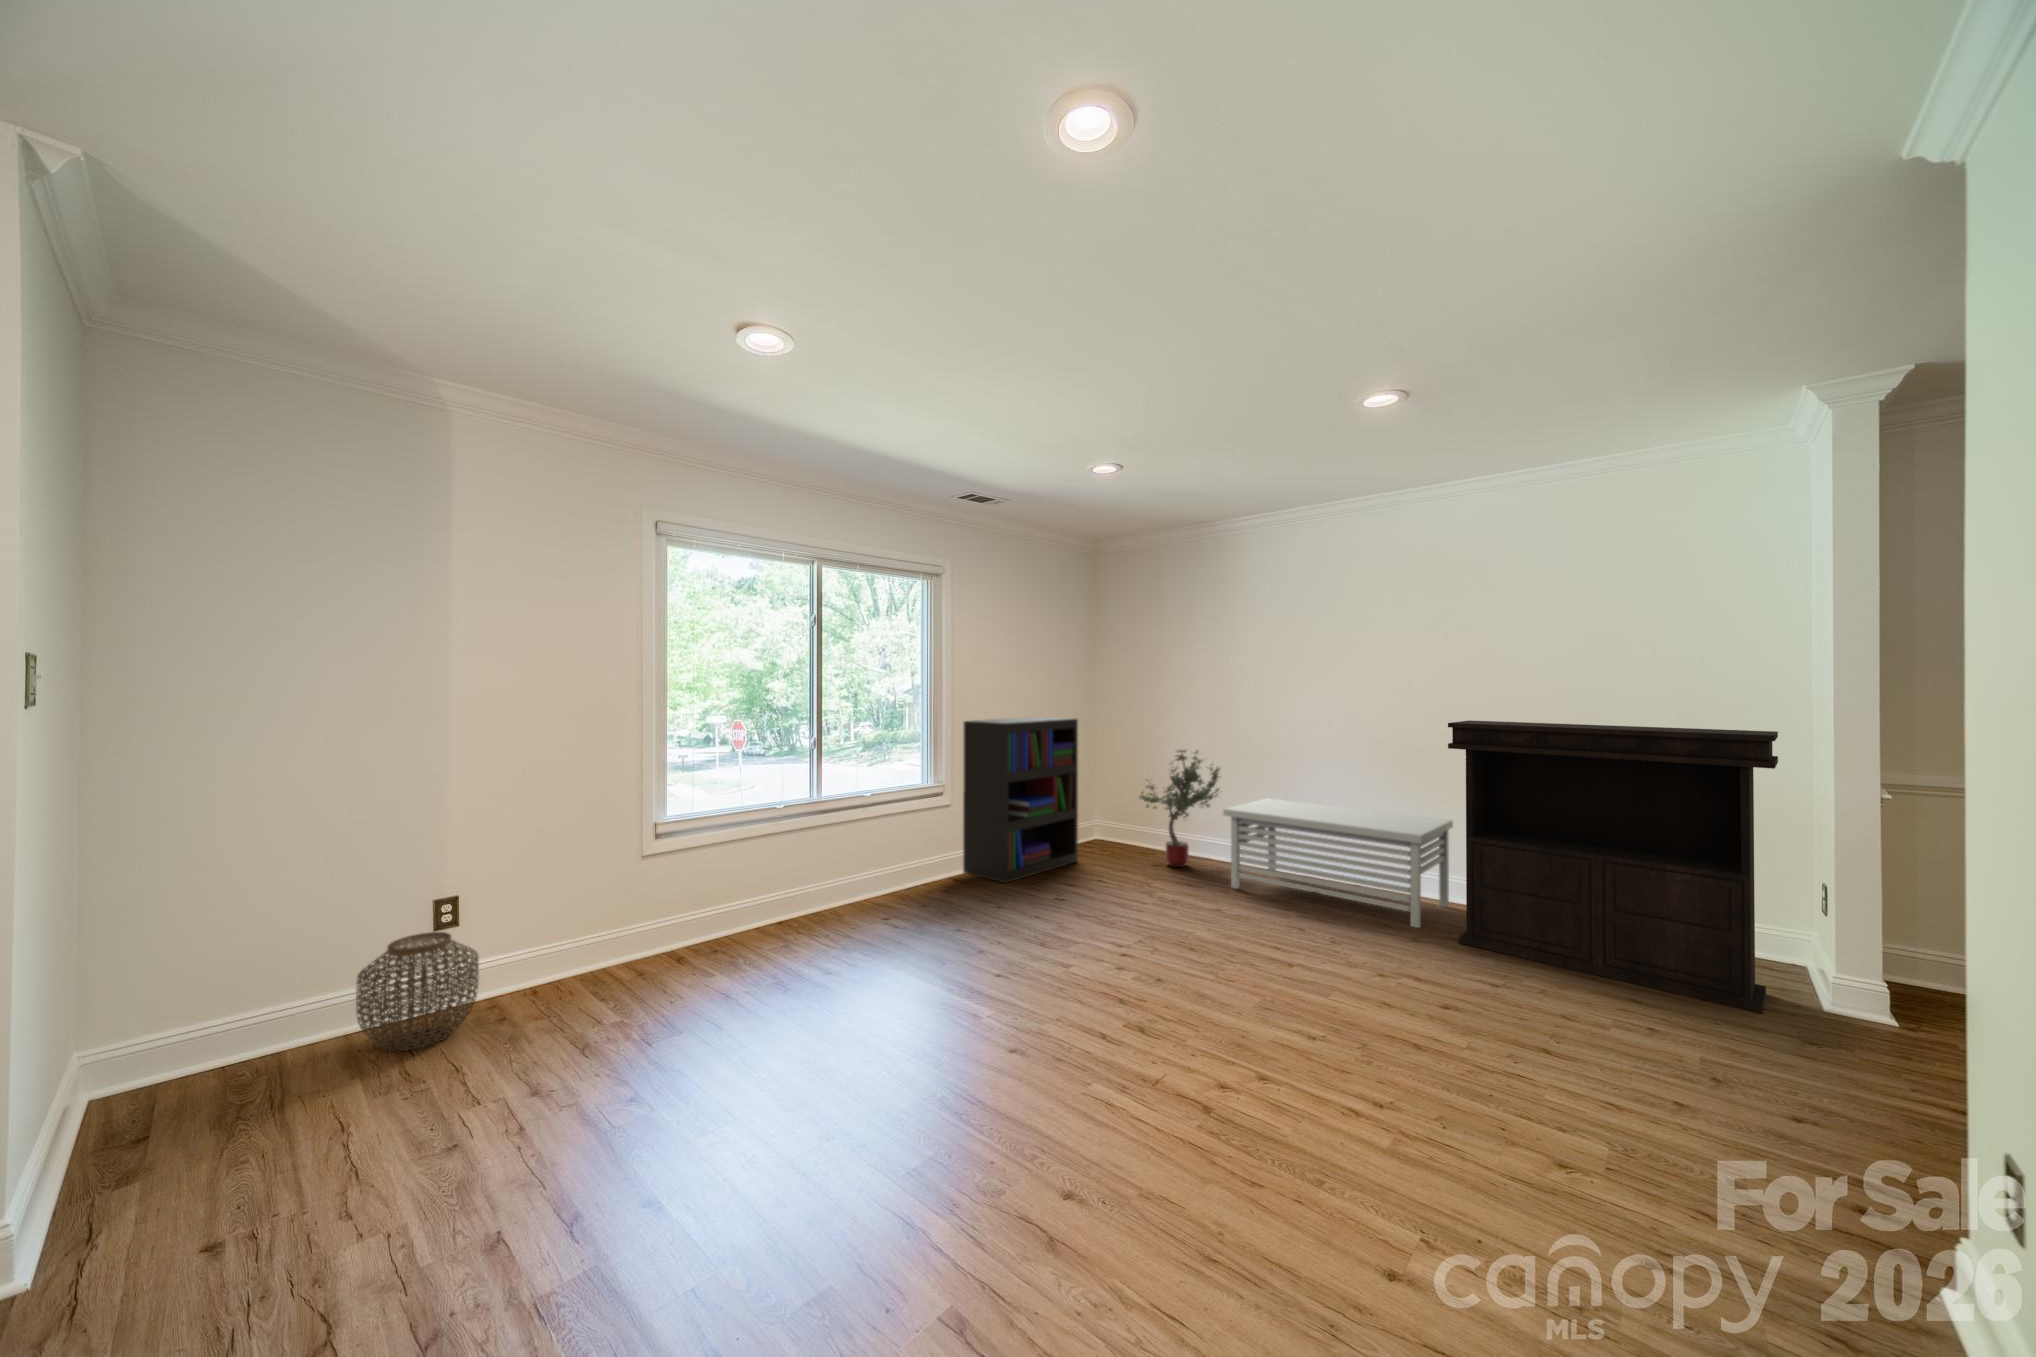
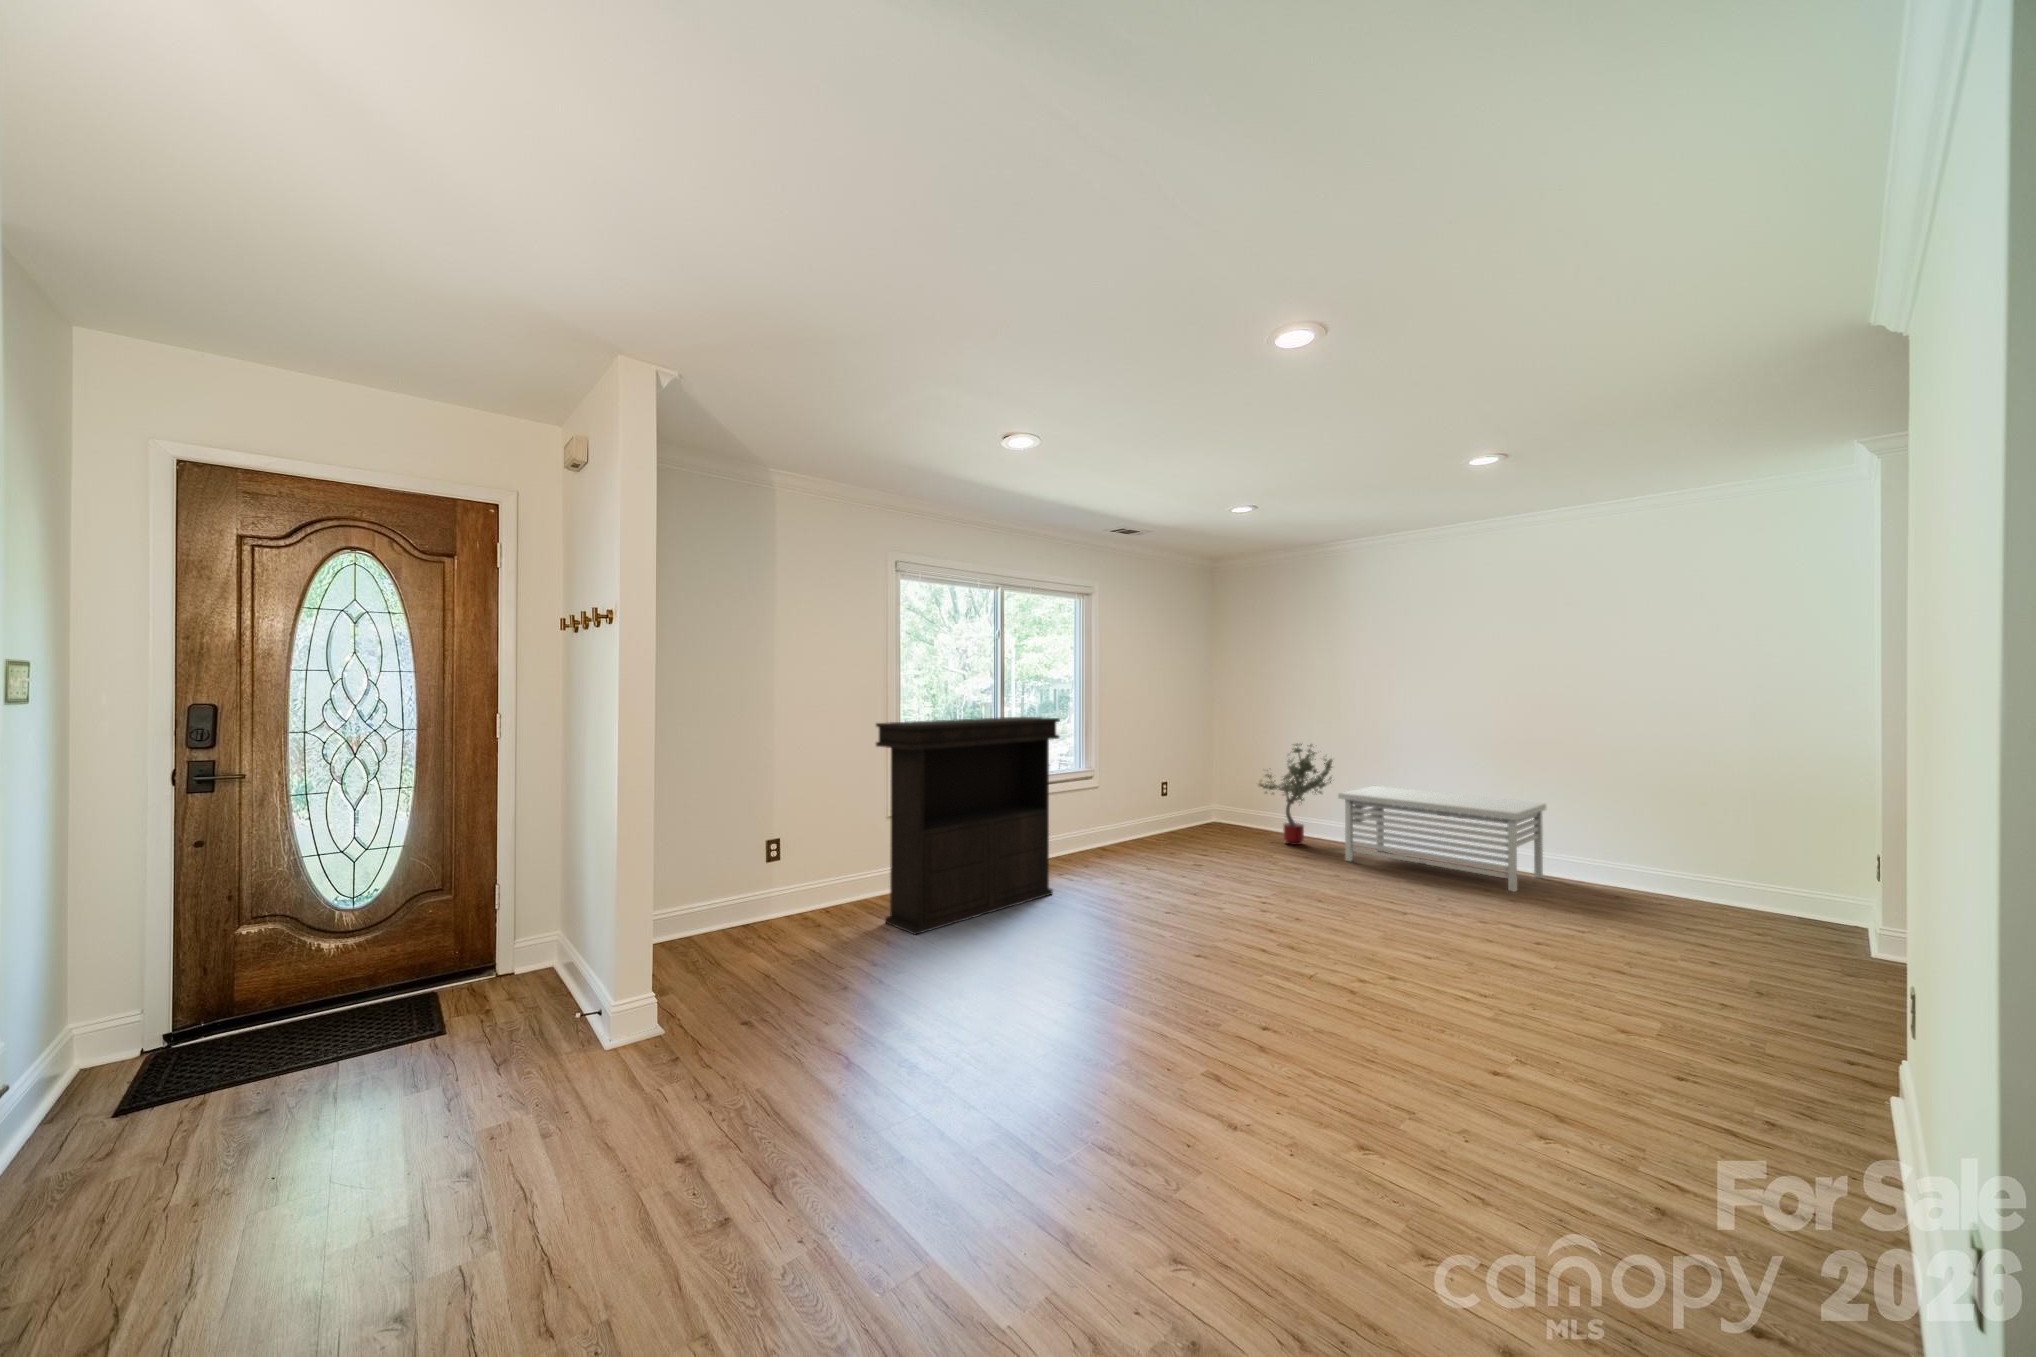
bookshelf: present [963,717,1078,883] -> none [1109,715,1205,853]
console table: present [1448,720,1778,1014] -> present [876,717,1060,935]
woven basket: present [356,932,479,1051] -> none [734,862,805,942]

